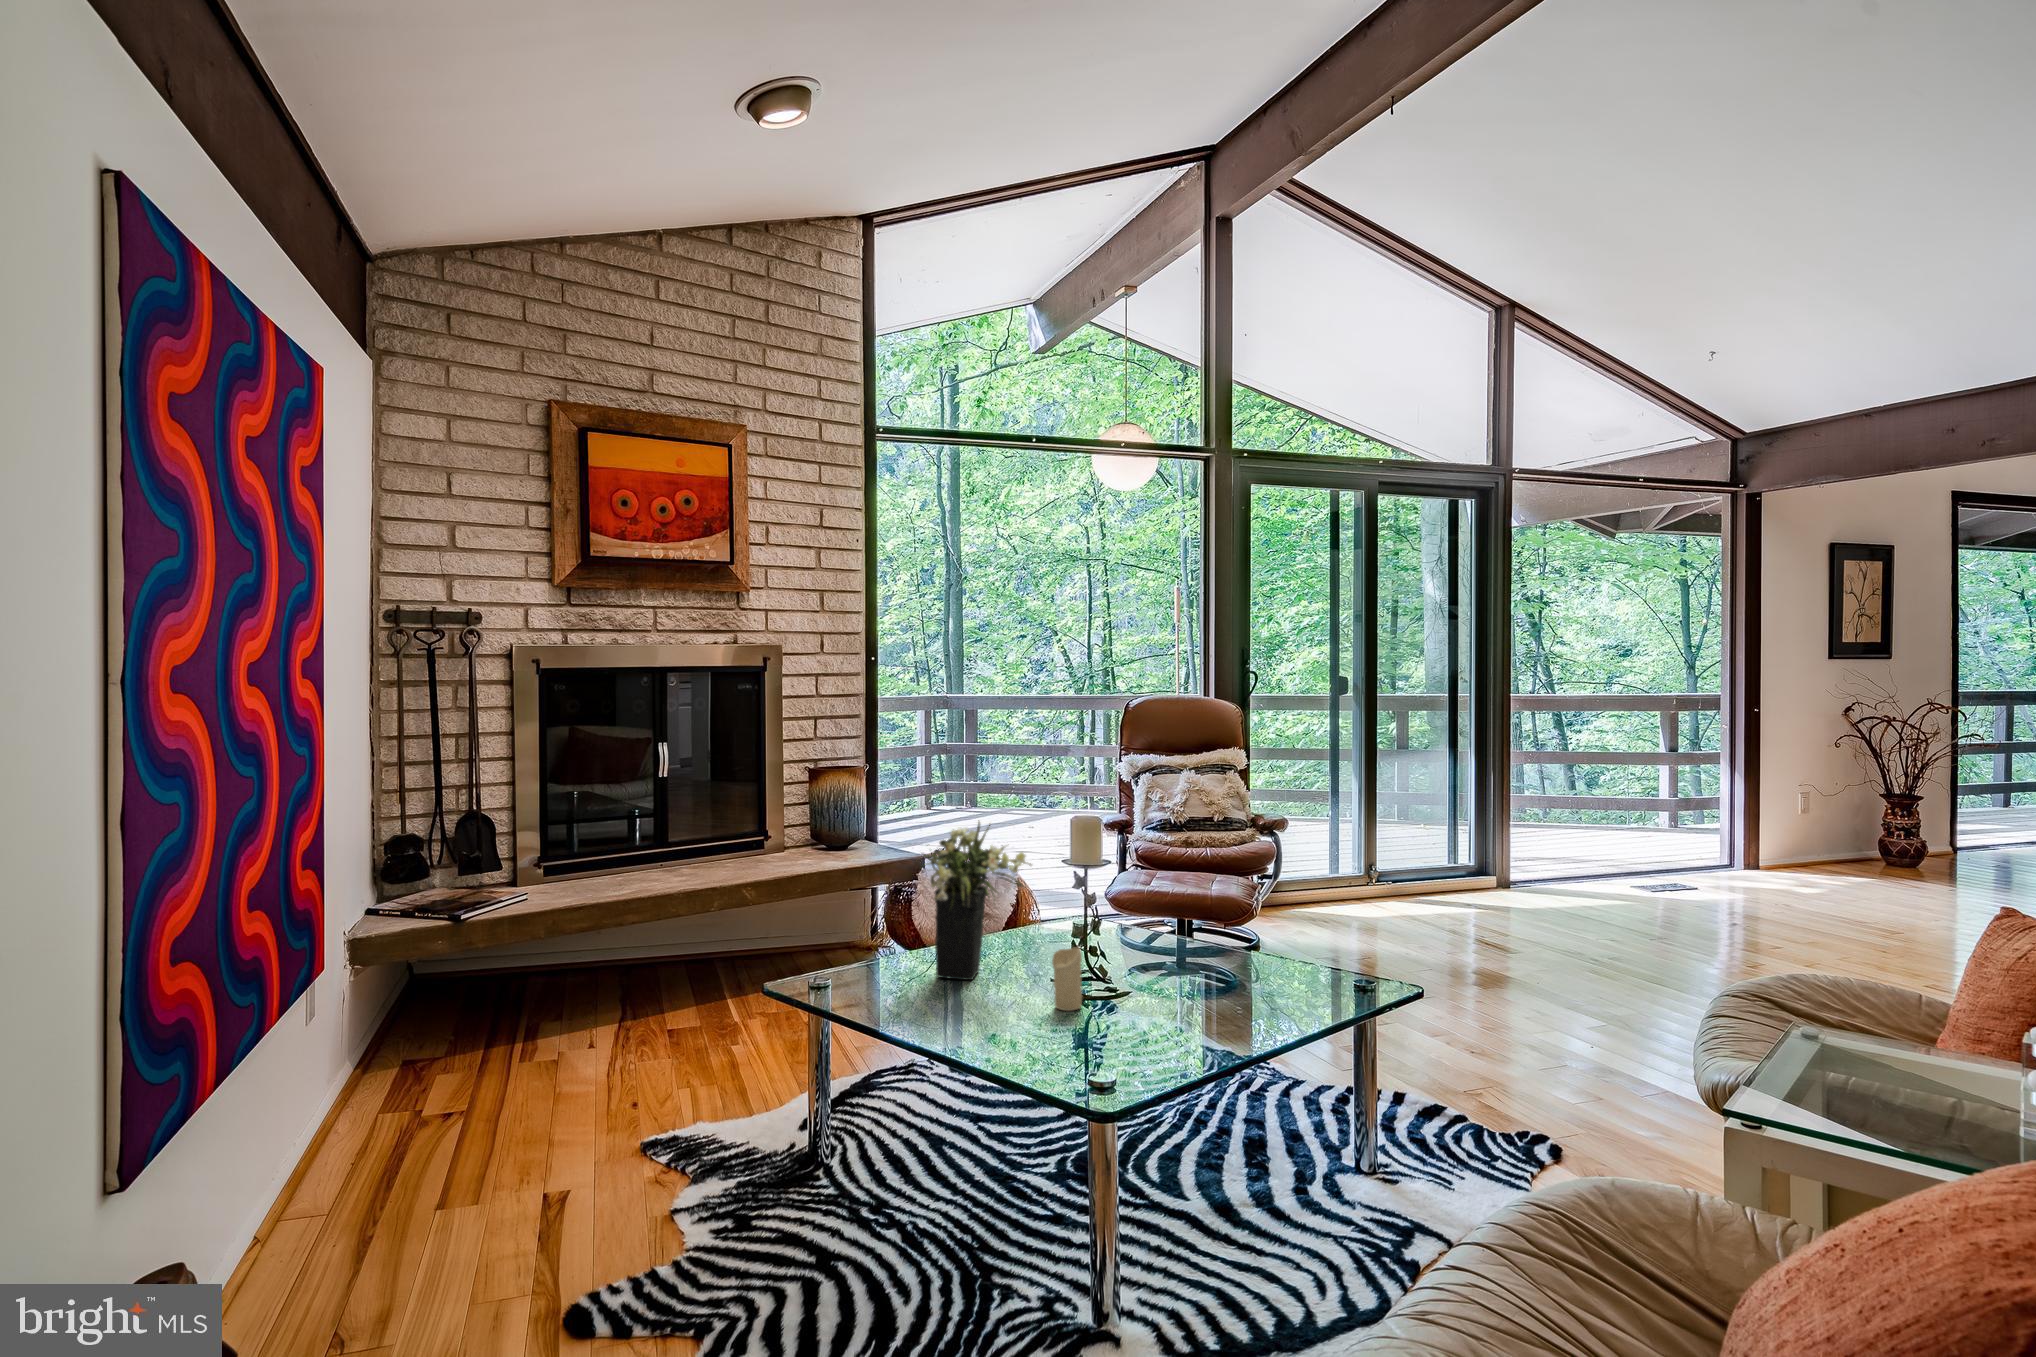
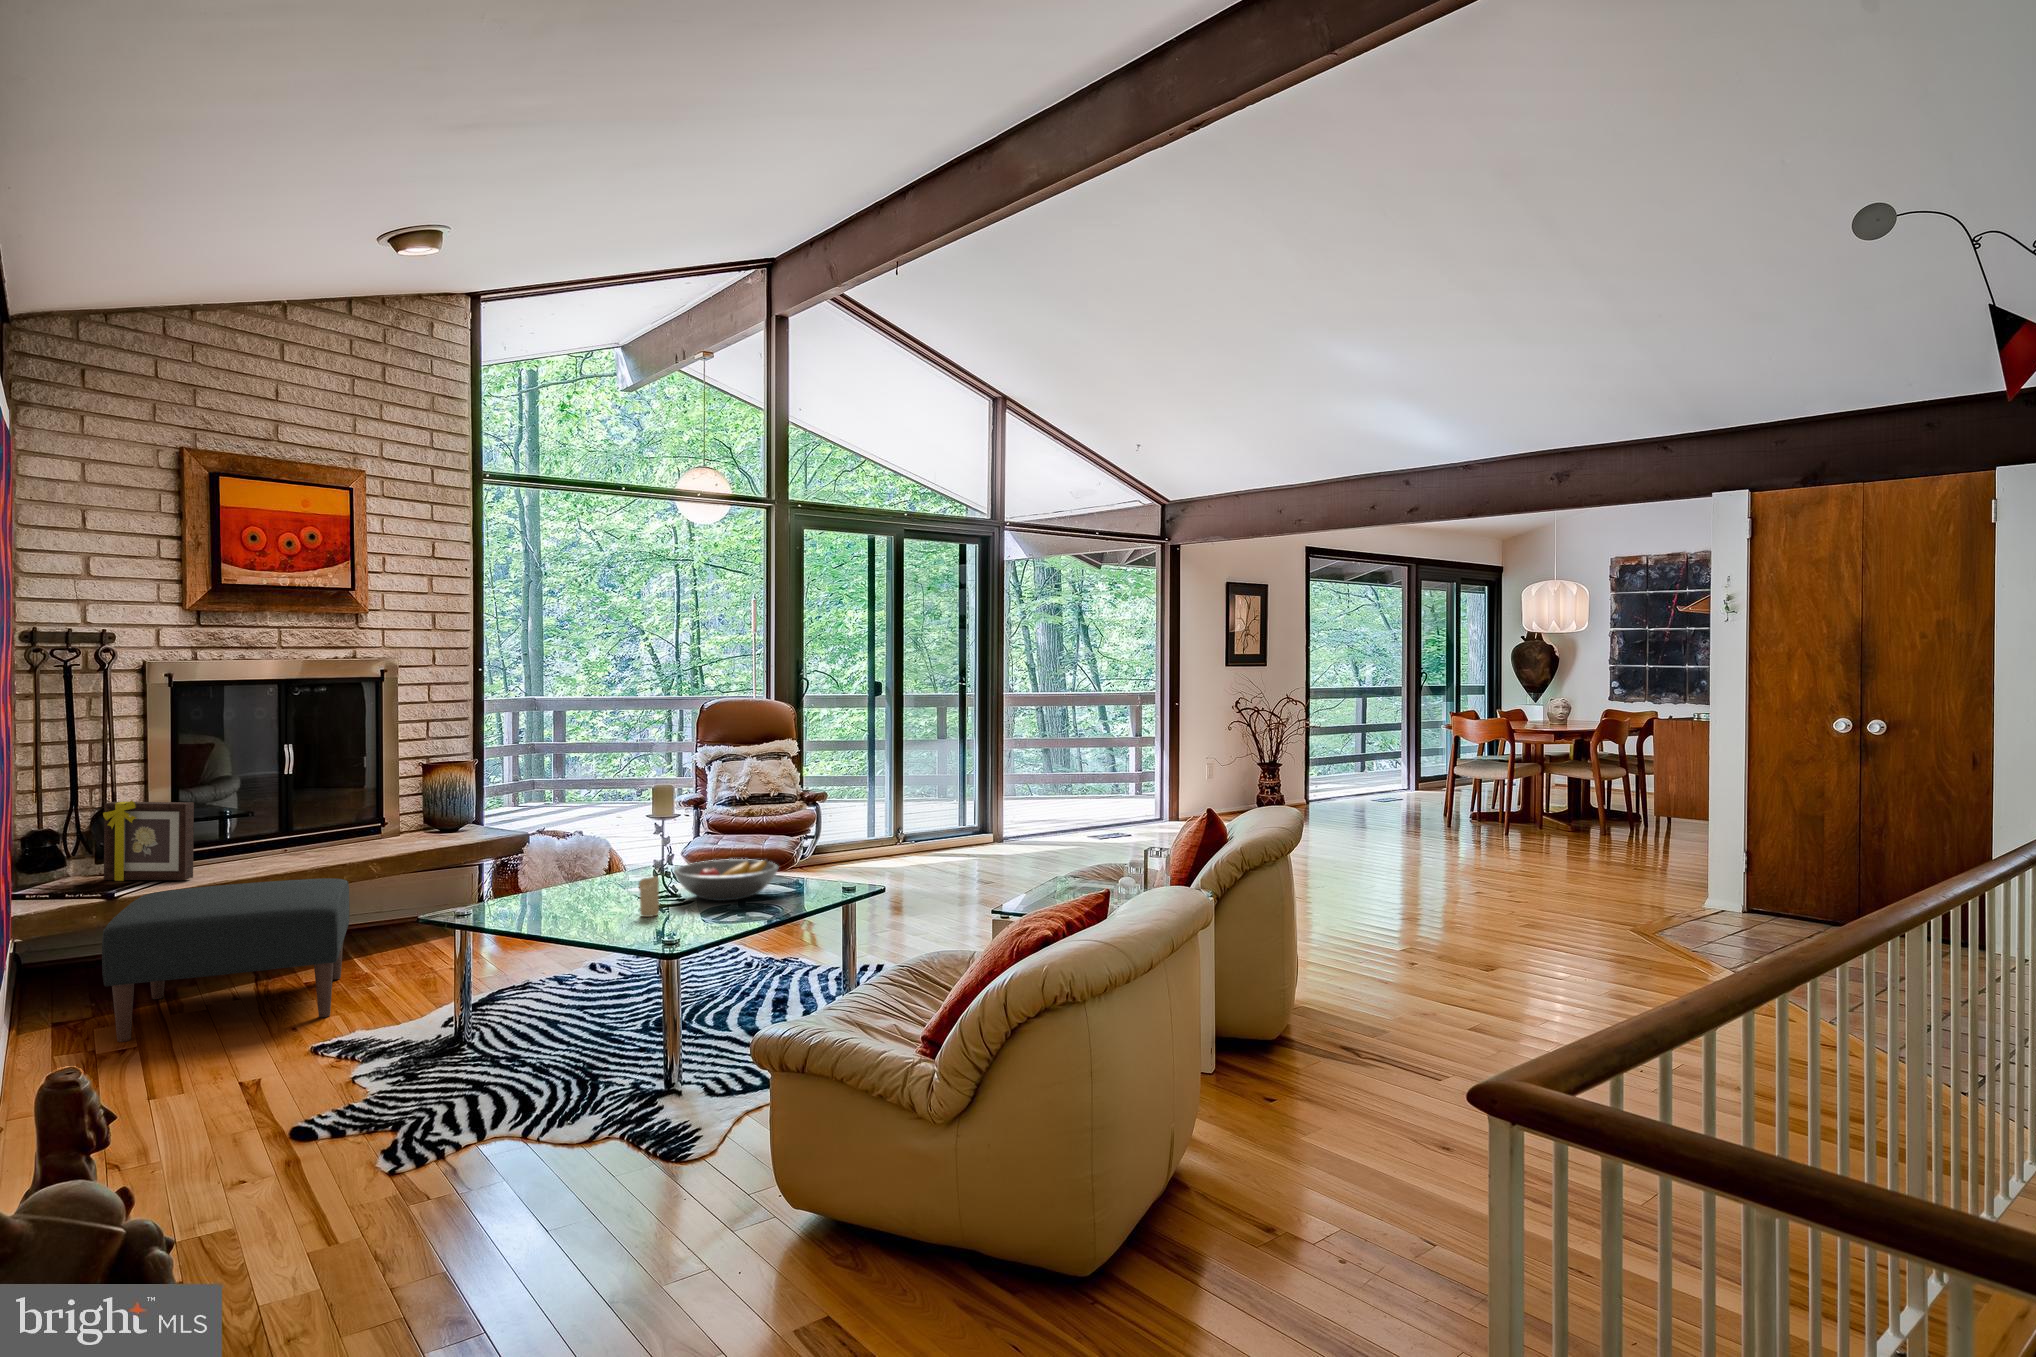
picture frame: none [460,805,549,902] -> present [103,800,194,881]
flower arrangement: present [923,822,1031,980] -> none [538,796,625,906]
ottoman: none [417,909,710,1108] -> present [102,878,349,1042]
fruit bowl: none [1101,921,1258,987] -> present [674,859,779,901]

